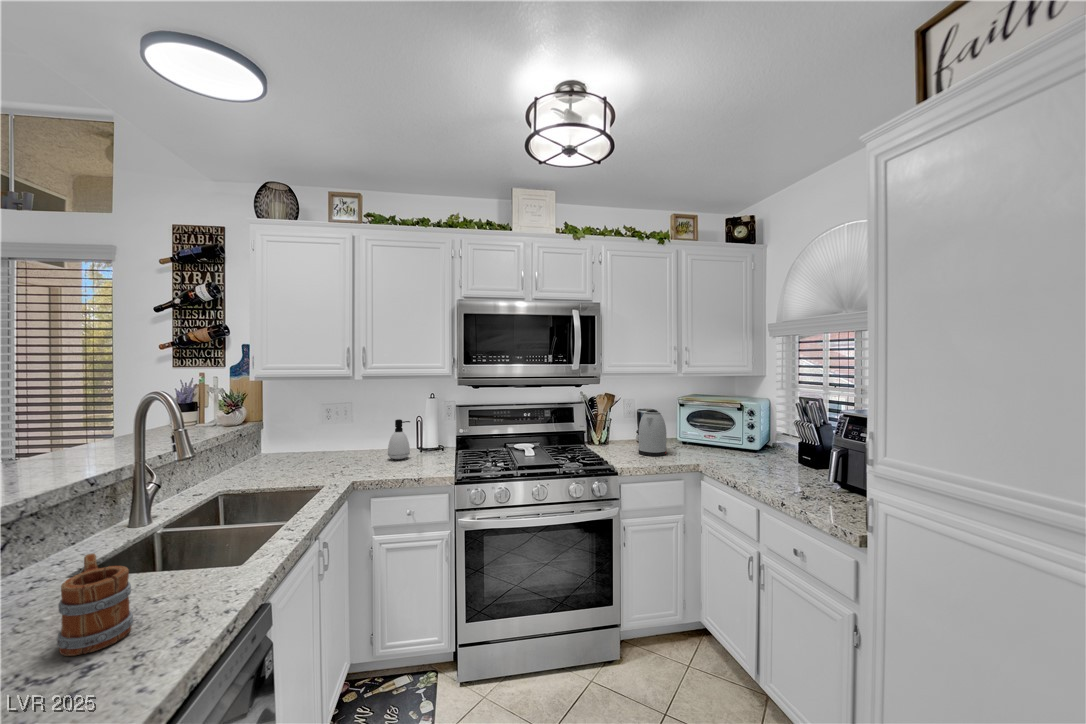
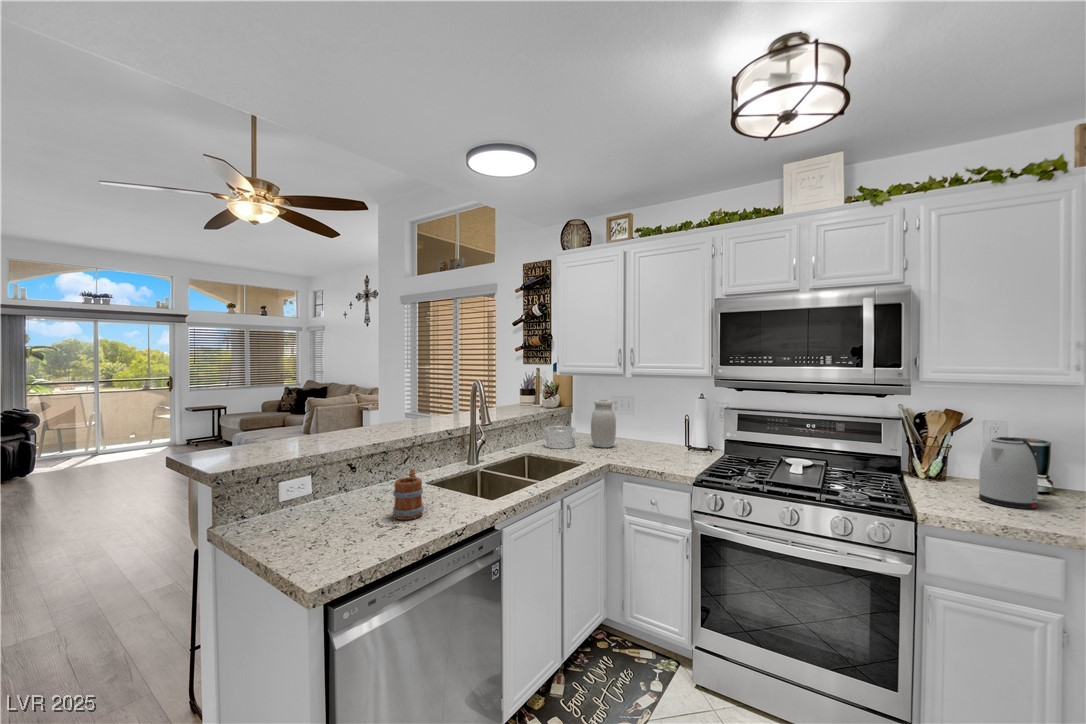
jar: none [308,407,341,465] -> present [591,400,616,448]
soap dispenser: present [388,419,410,459] -> none [652,416,672,453]
decorative bowl: none [240,445,288,477] -> present [544,426,575,449]

